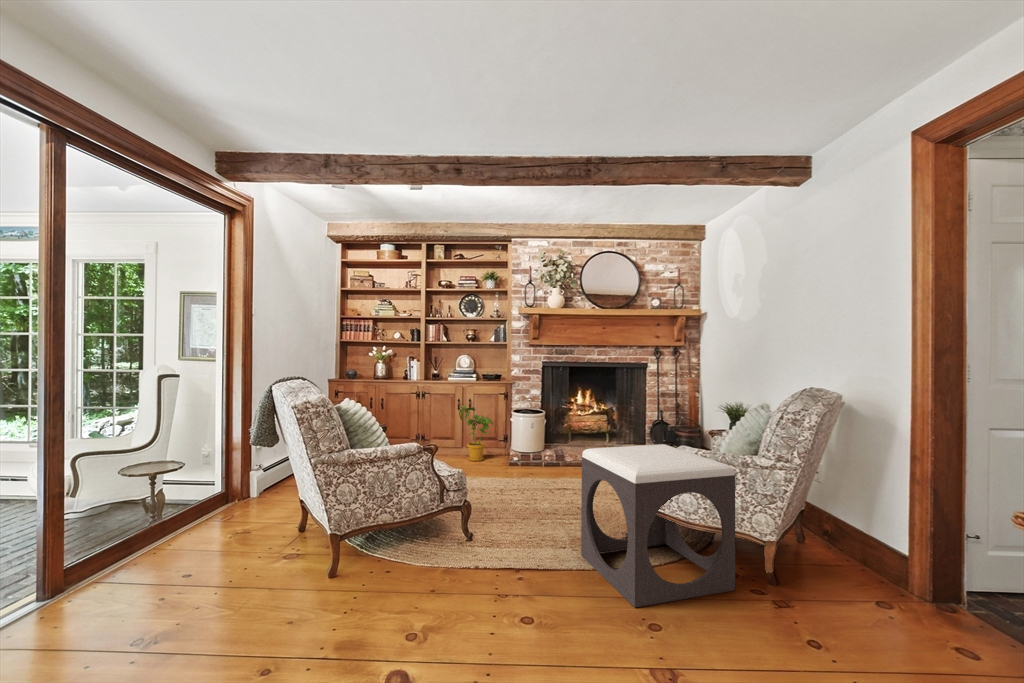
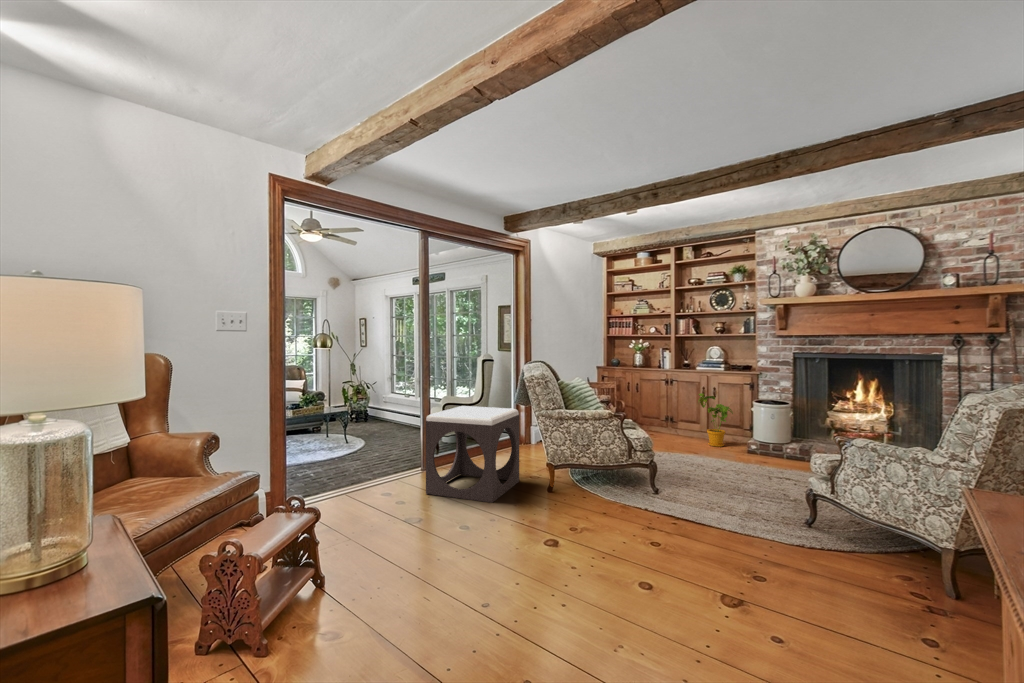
footstool: present [581,444,735,607] -> present [426,406,519,503]

